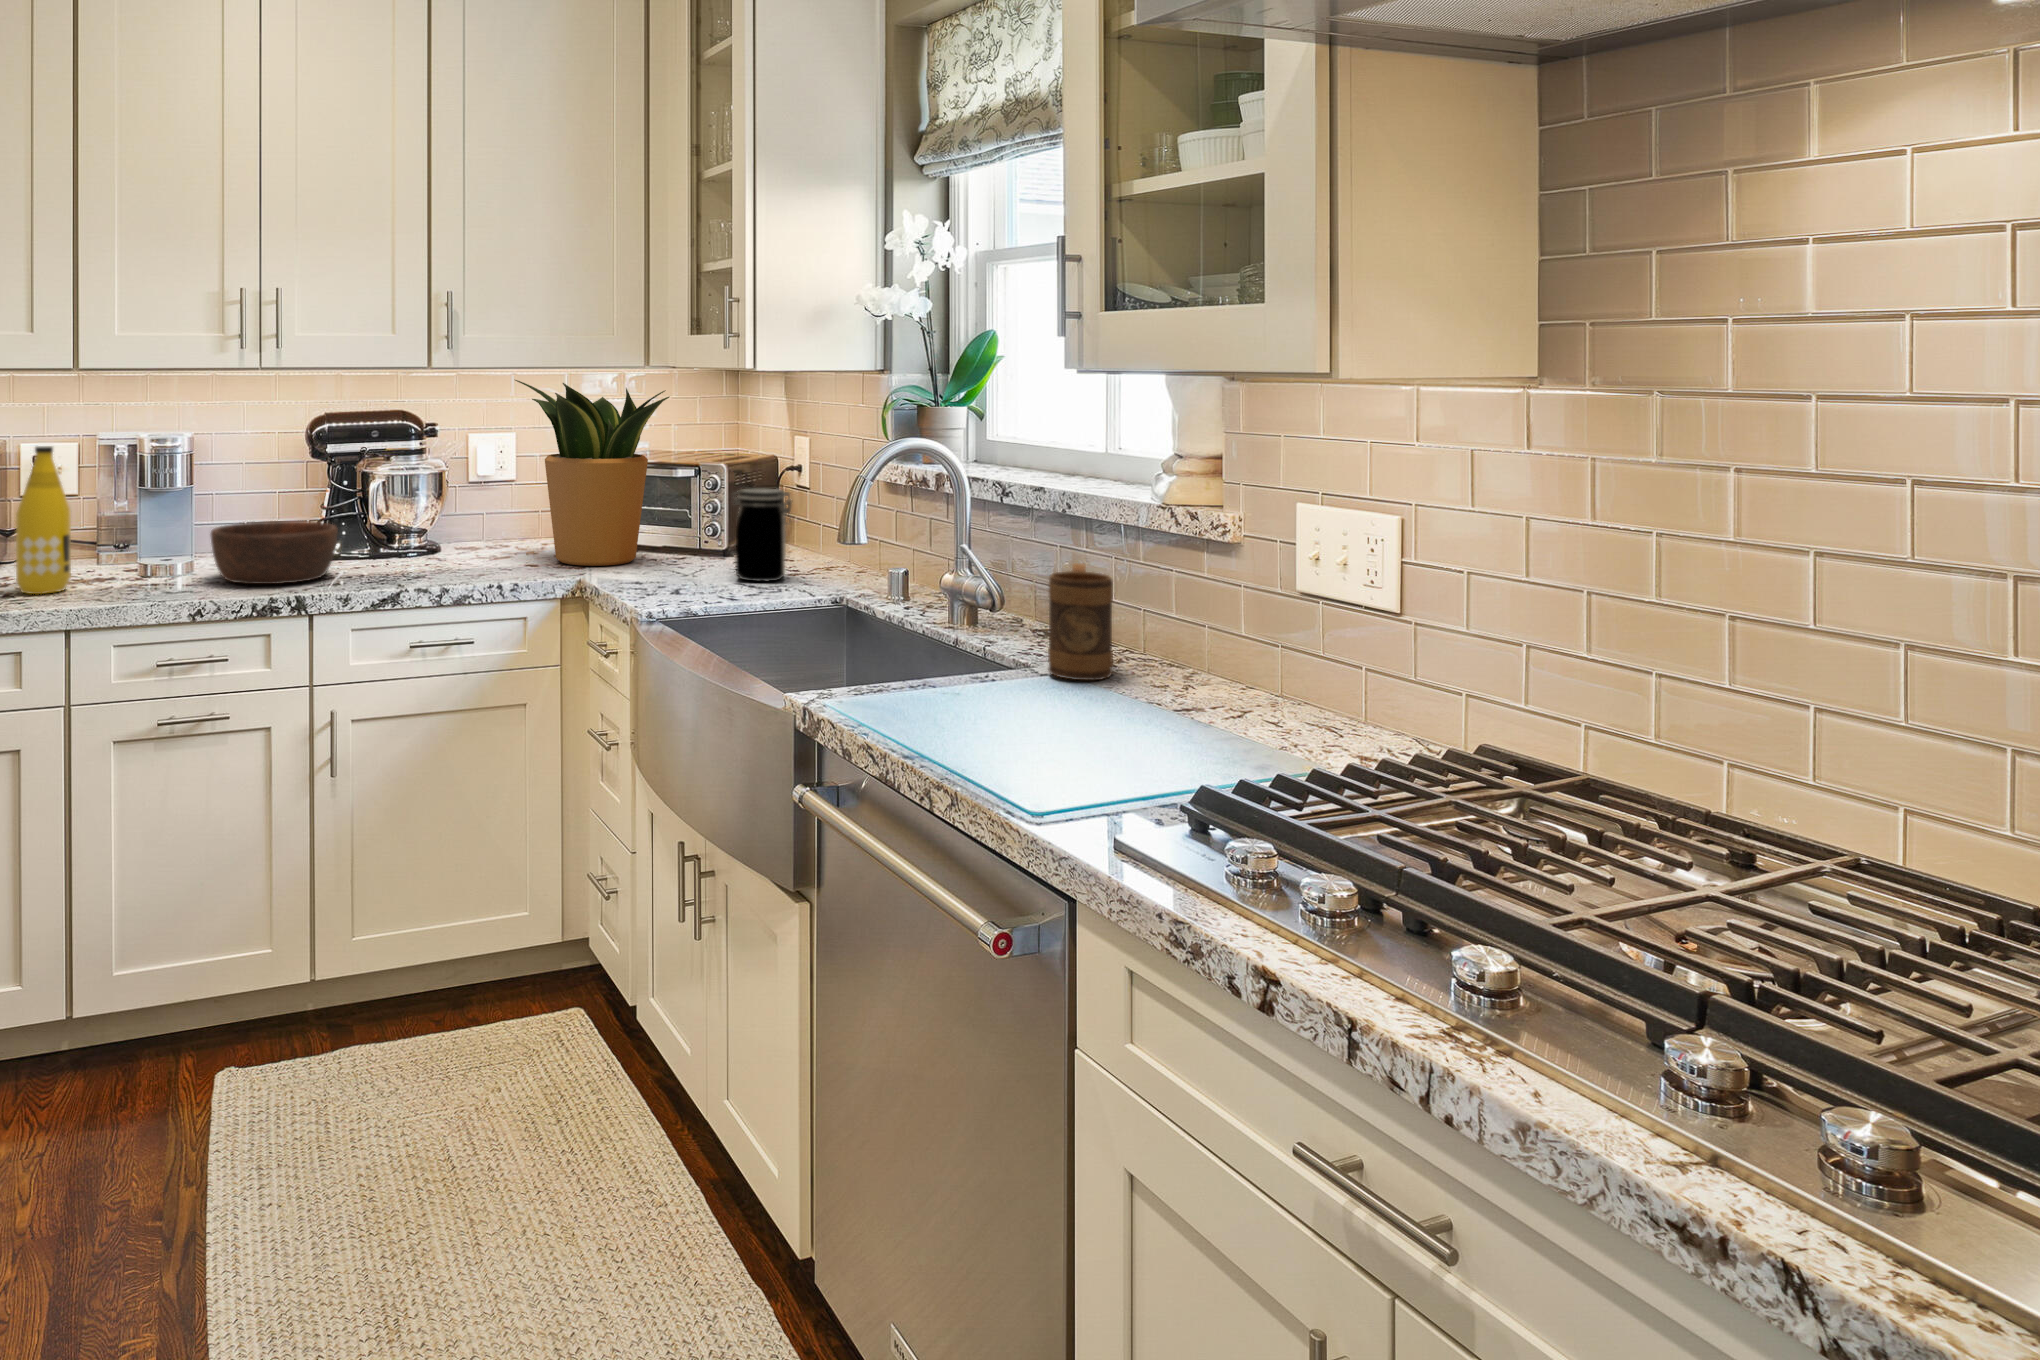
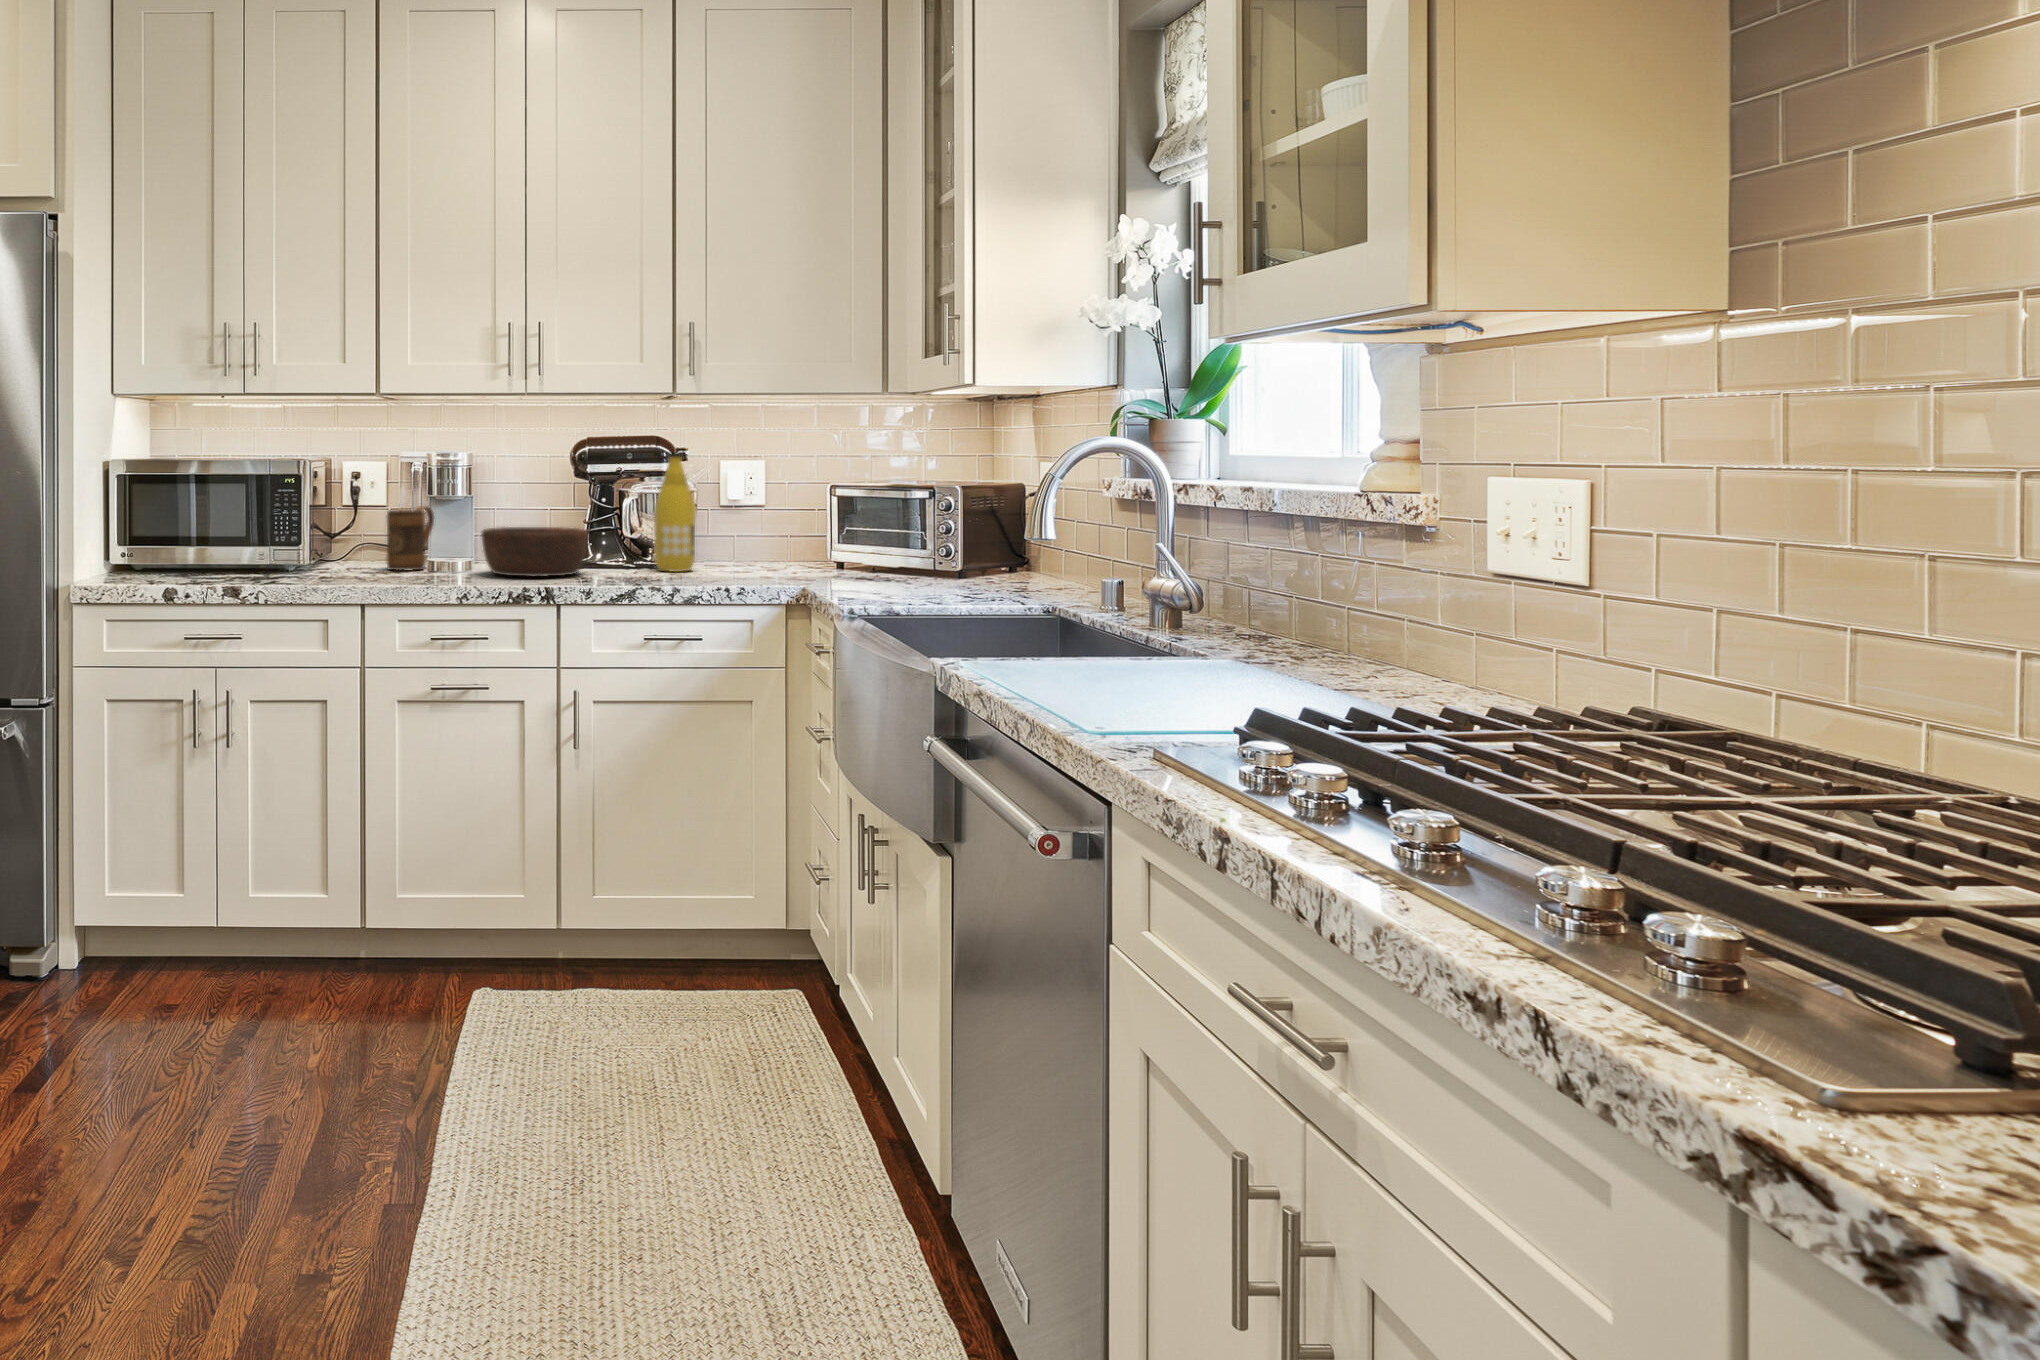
potted plant: present [515,380,669,566] -> none [752,401,895,577]
bottle: present [16,446,71,594] -> present [654,453,695,572]
jar: present [732,489,791,582] -> none [953,502,1013,591]
mug: present [1048,563,1113,680] -> present [386,506,434,571]

